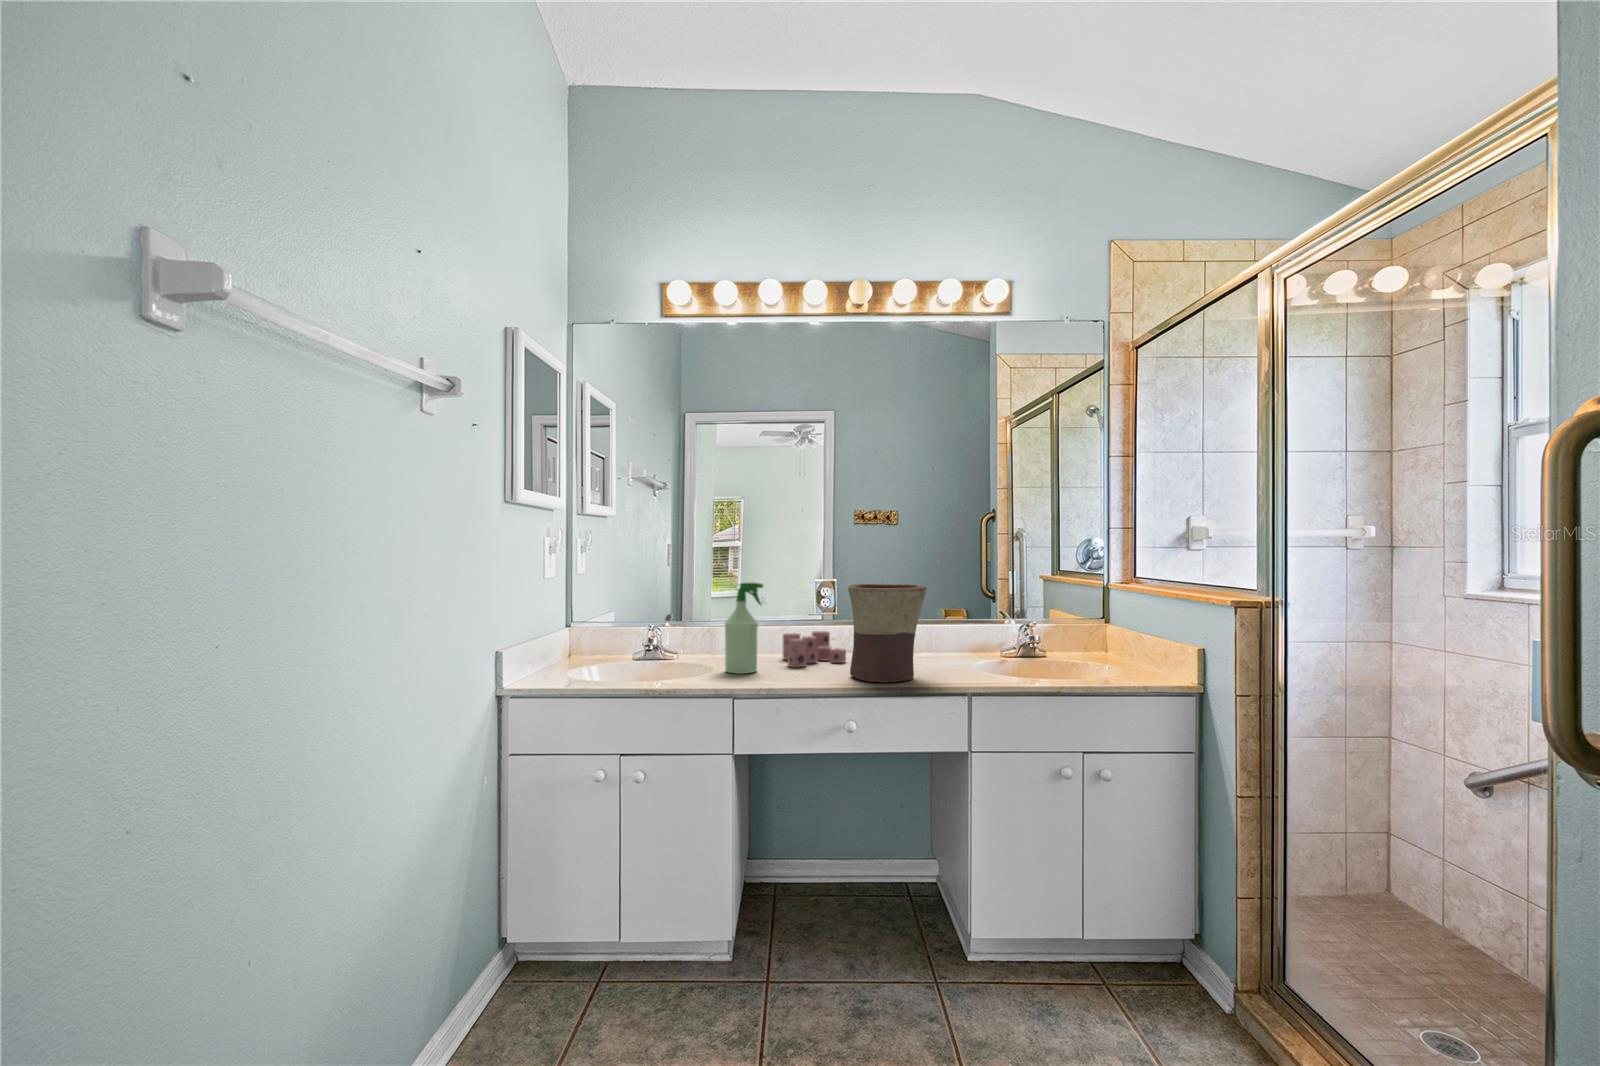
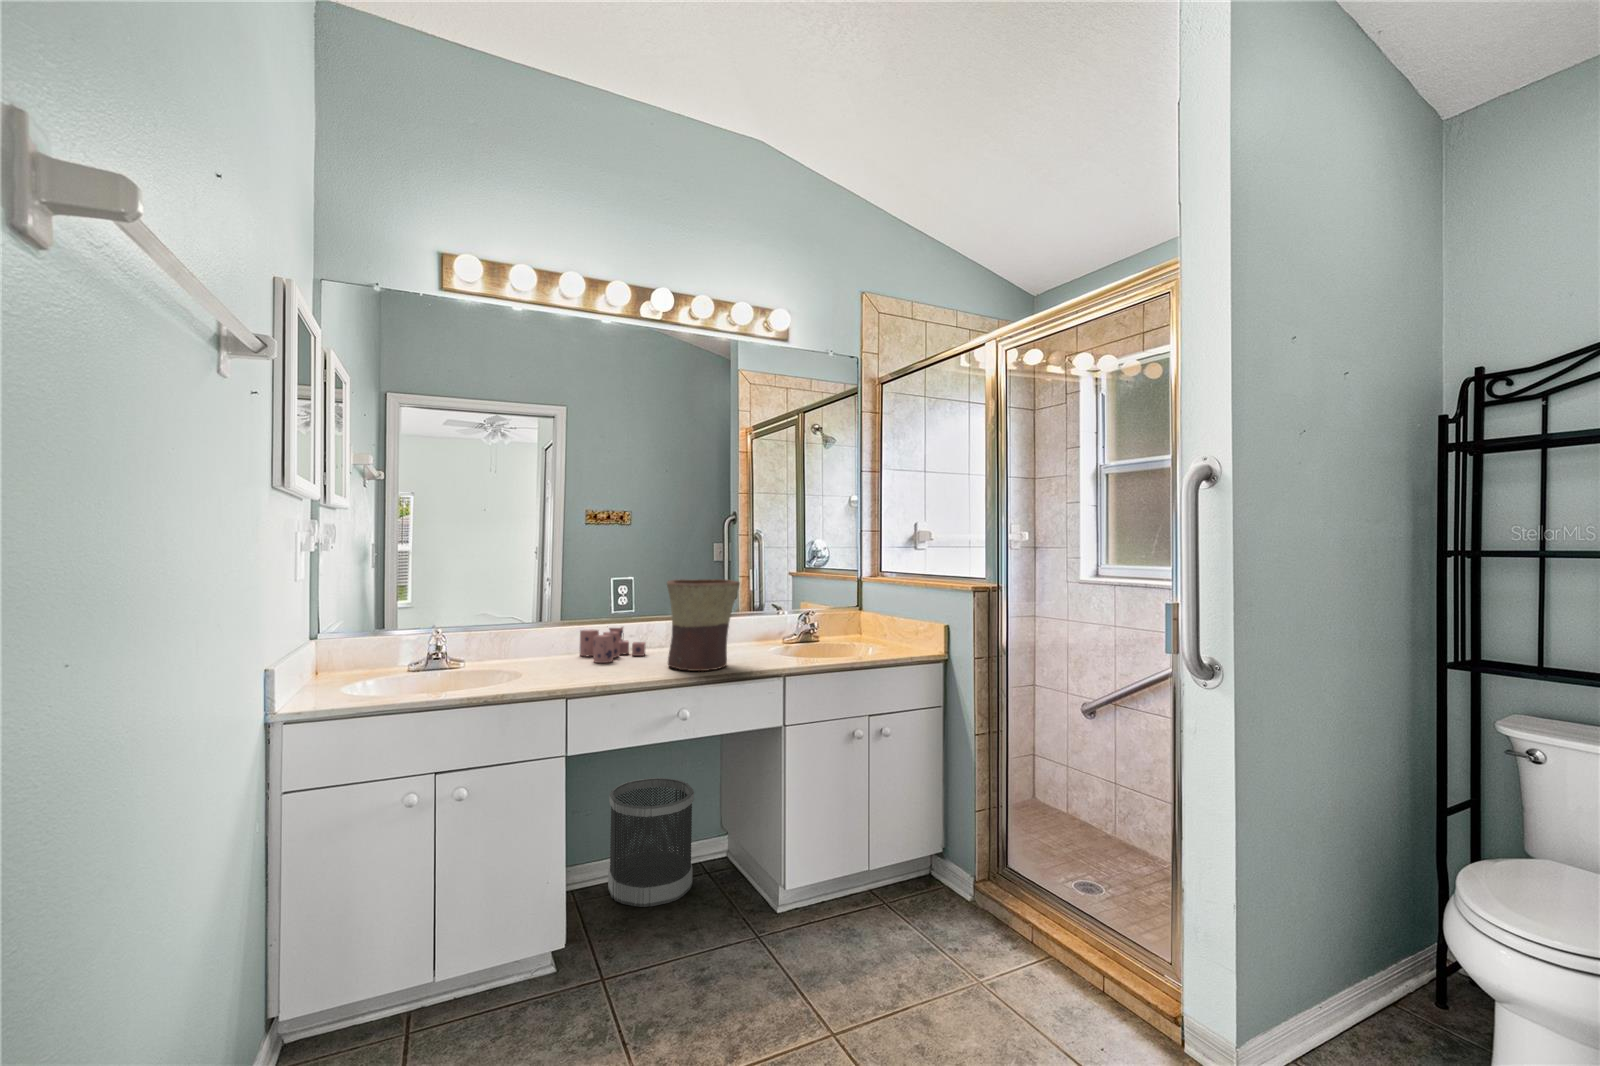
spray bottle: present [725,583,763,674] -> none [536,580,577,674]
wastebasket: none [811,793,896,927] -> present [608,778,694,907]

